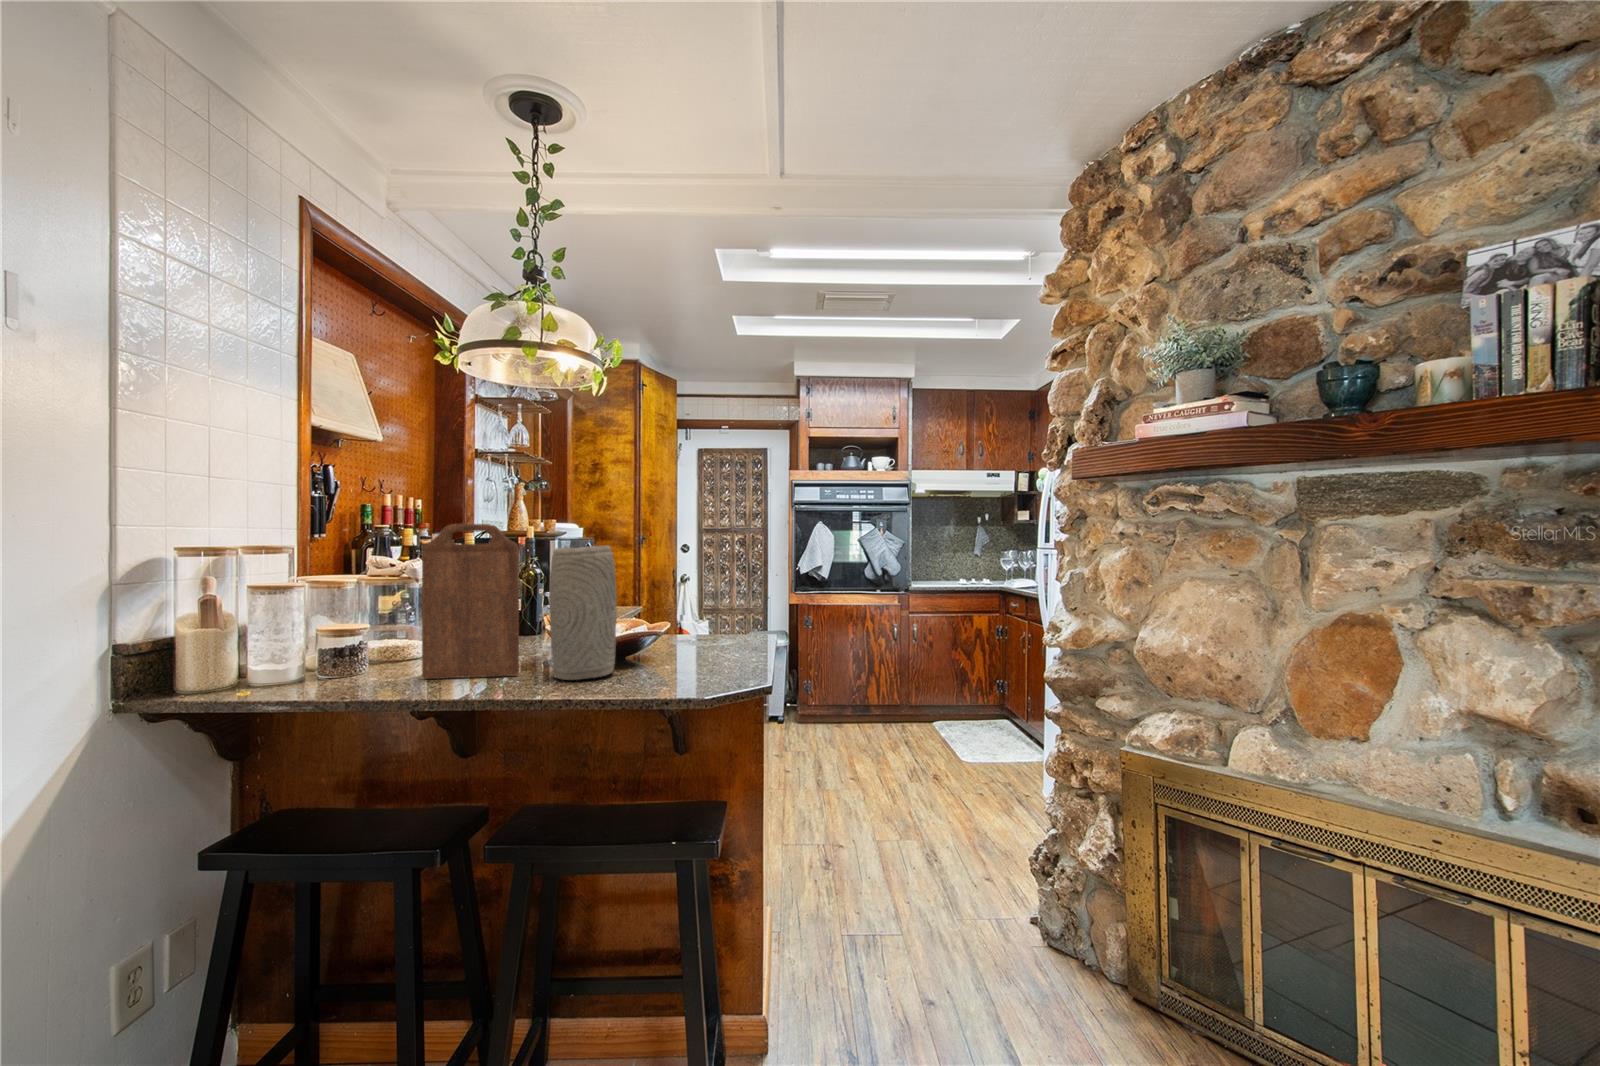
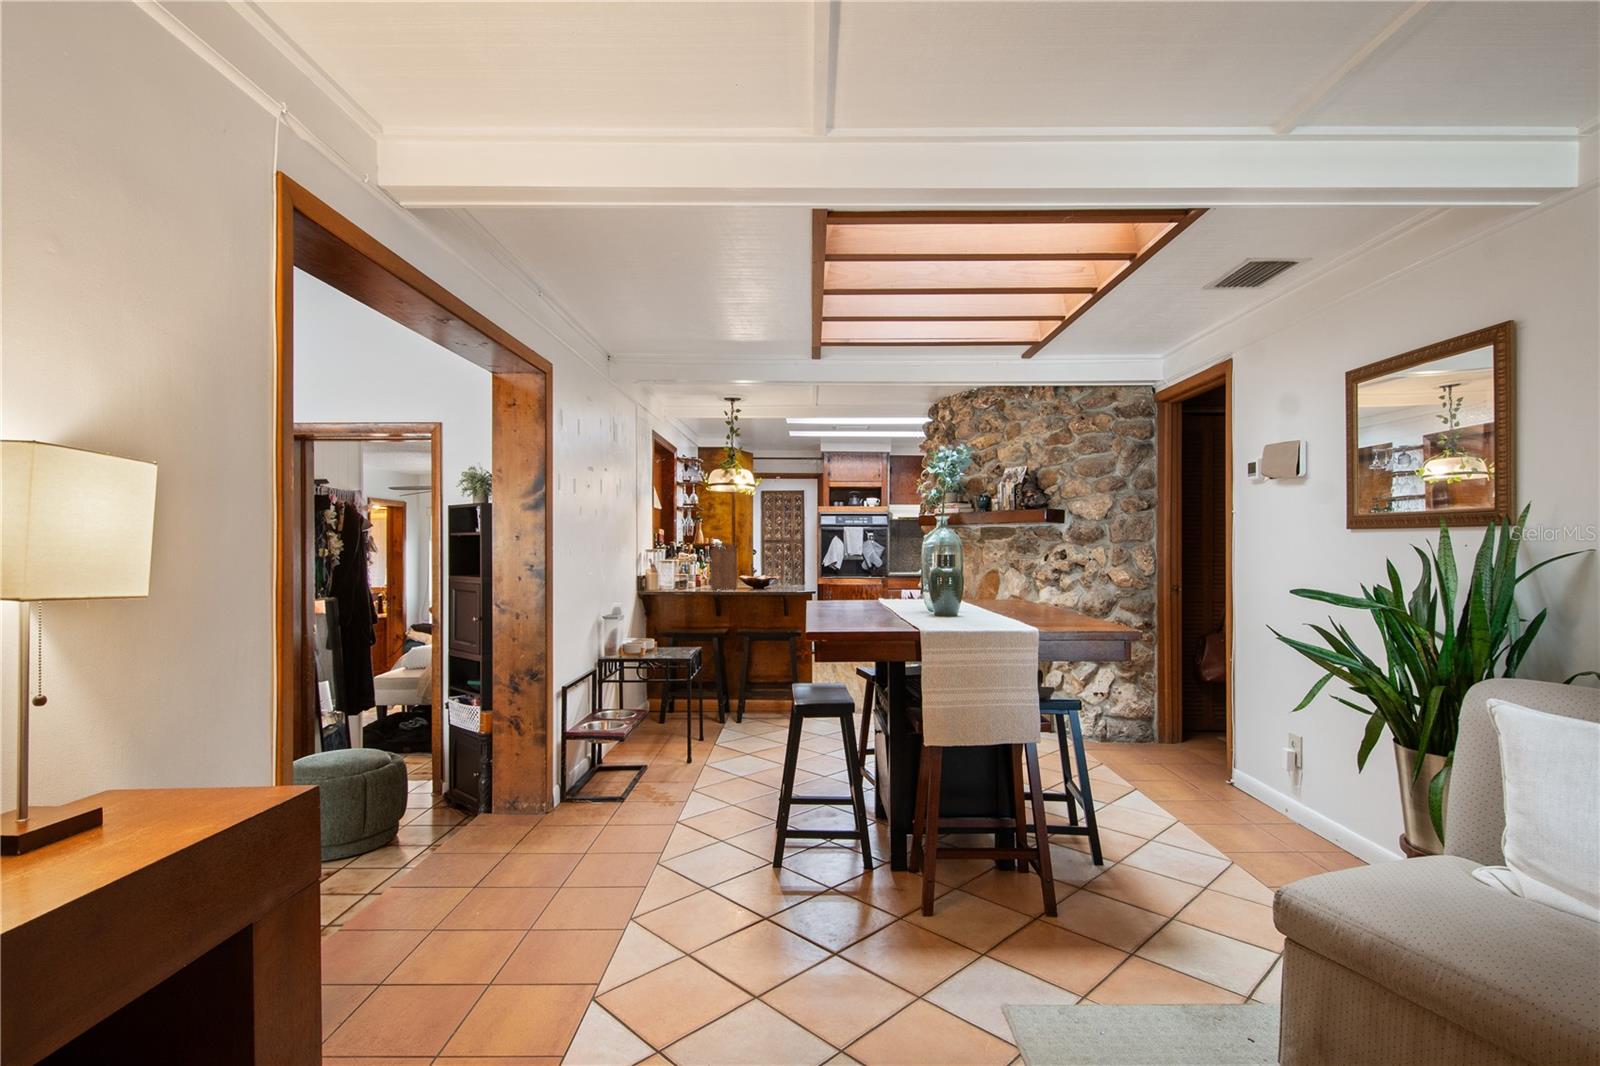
vase: present [549,546,617,680] -> none [748,550,767,589]

